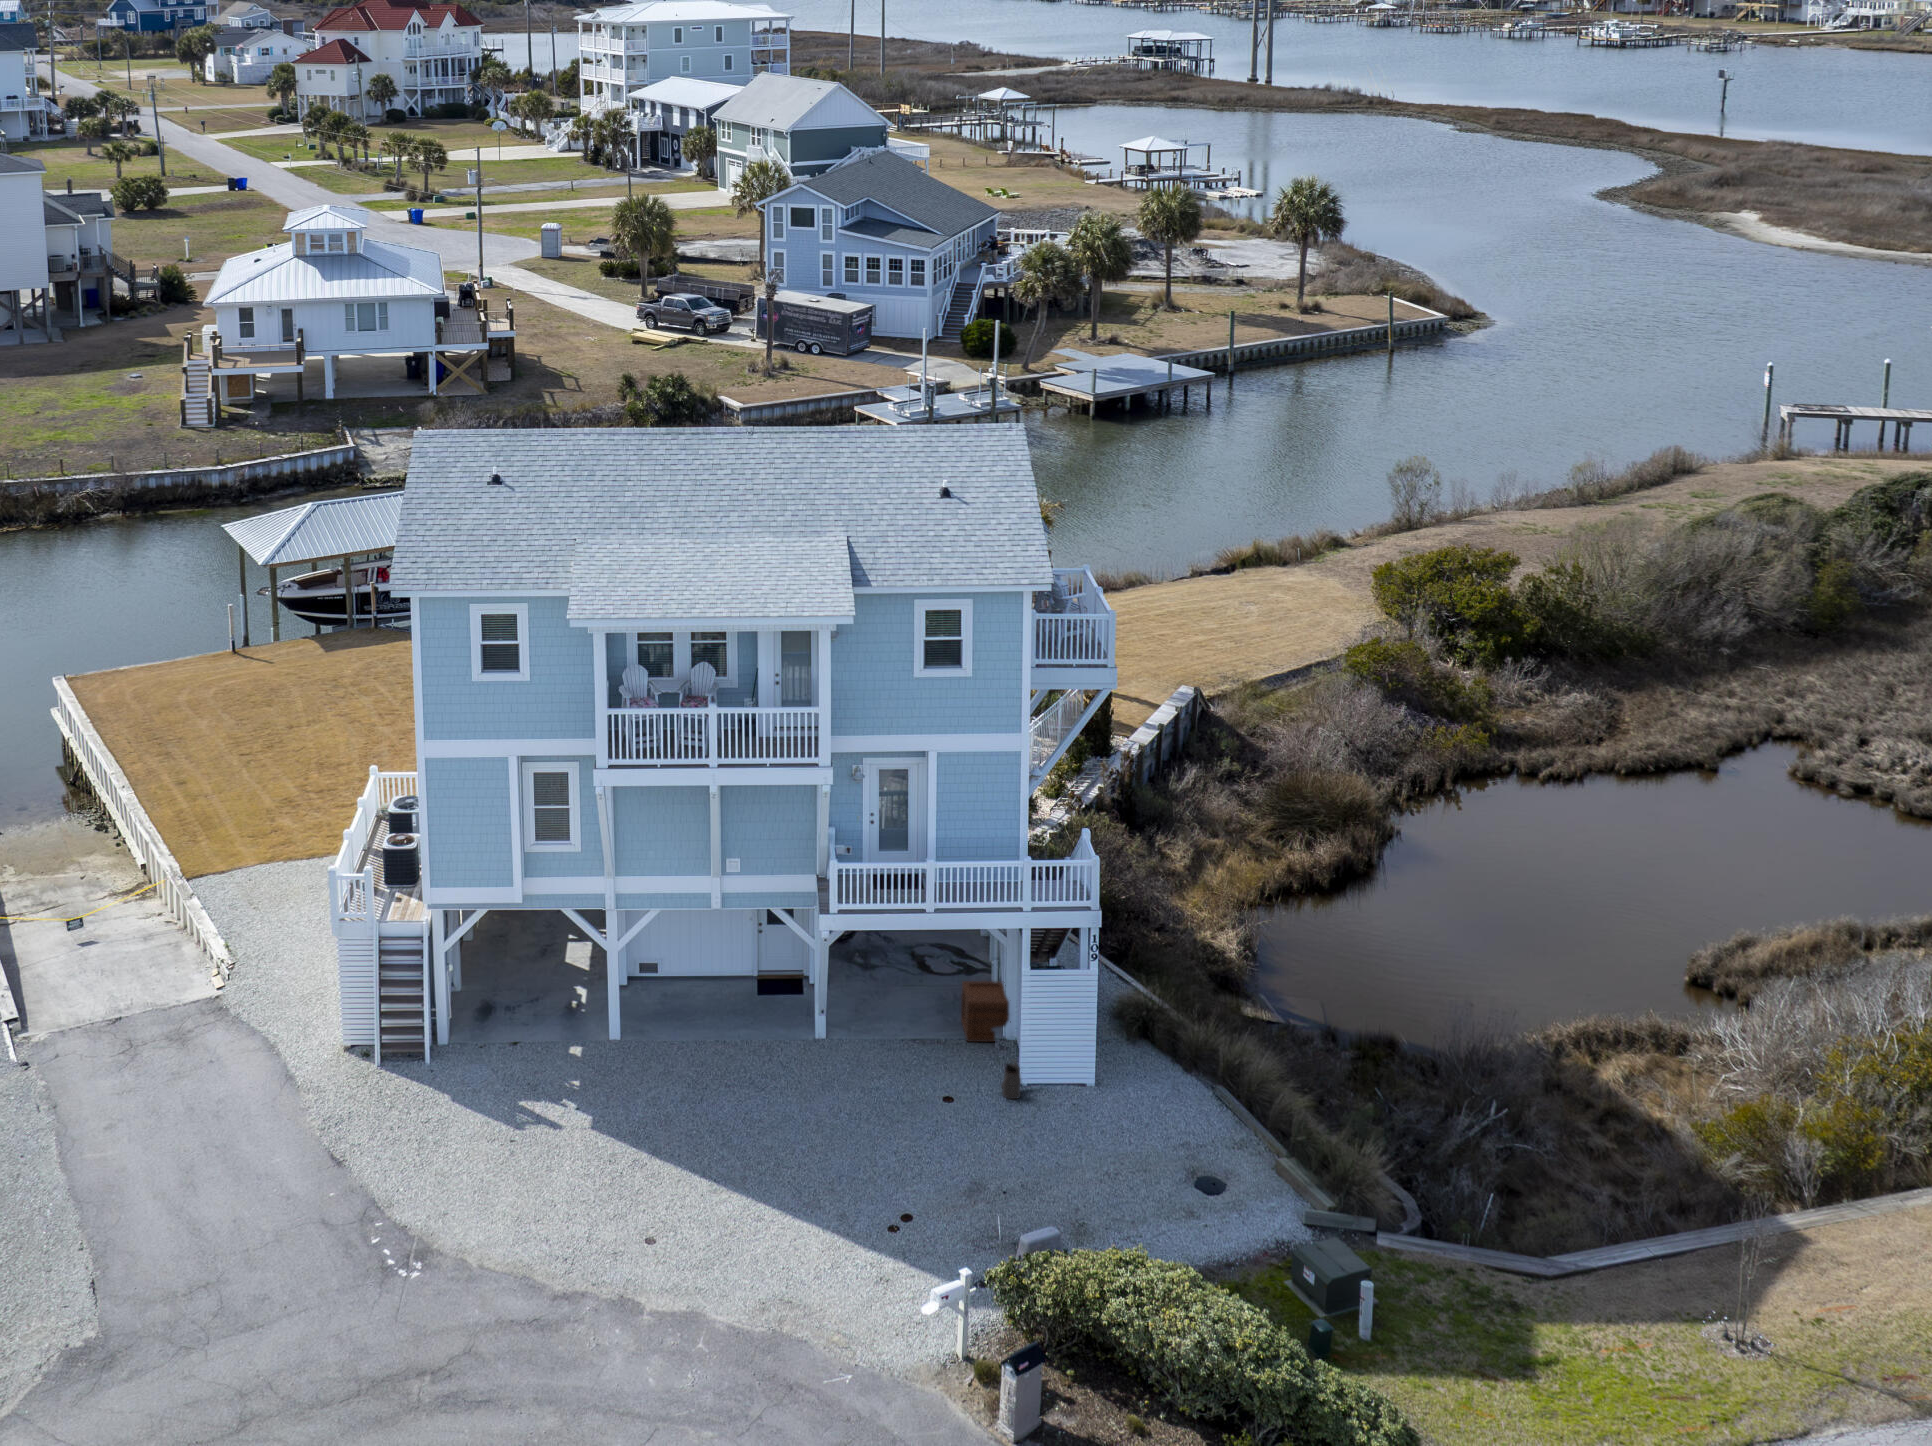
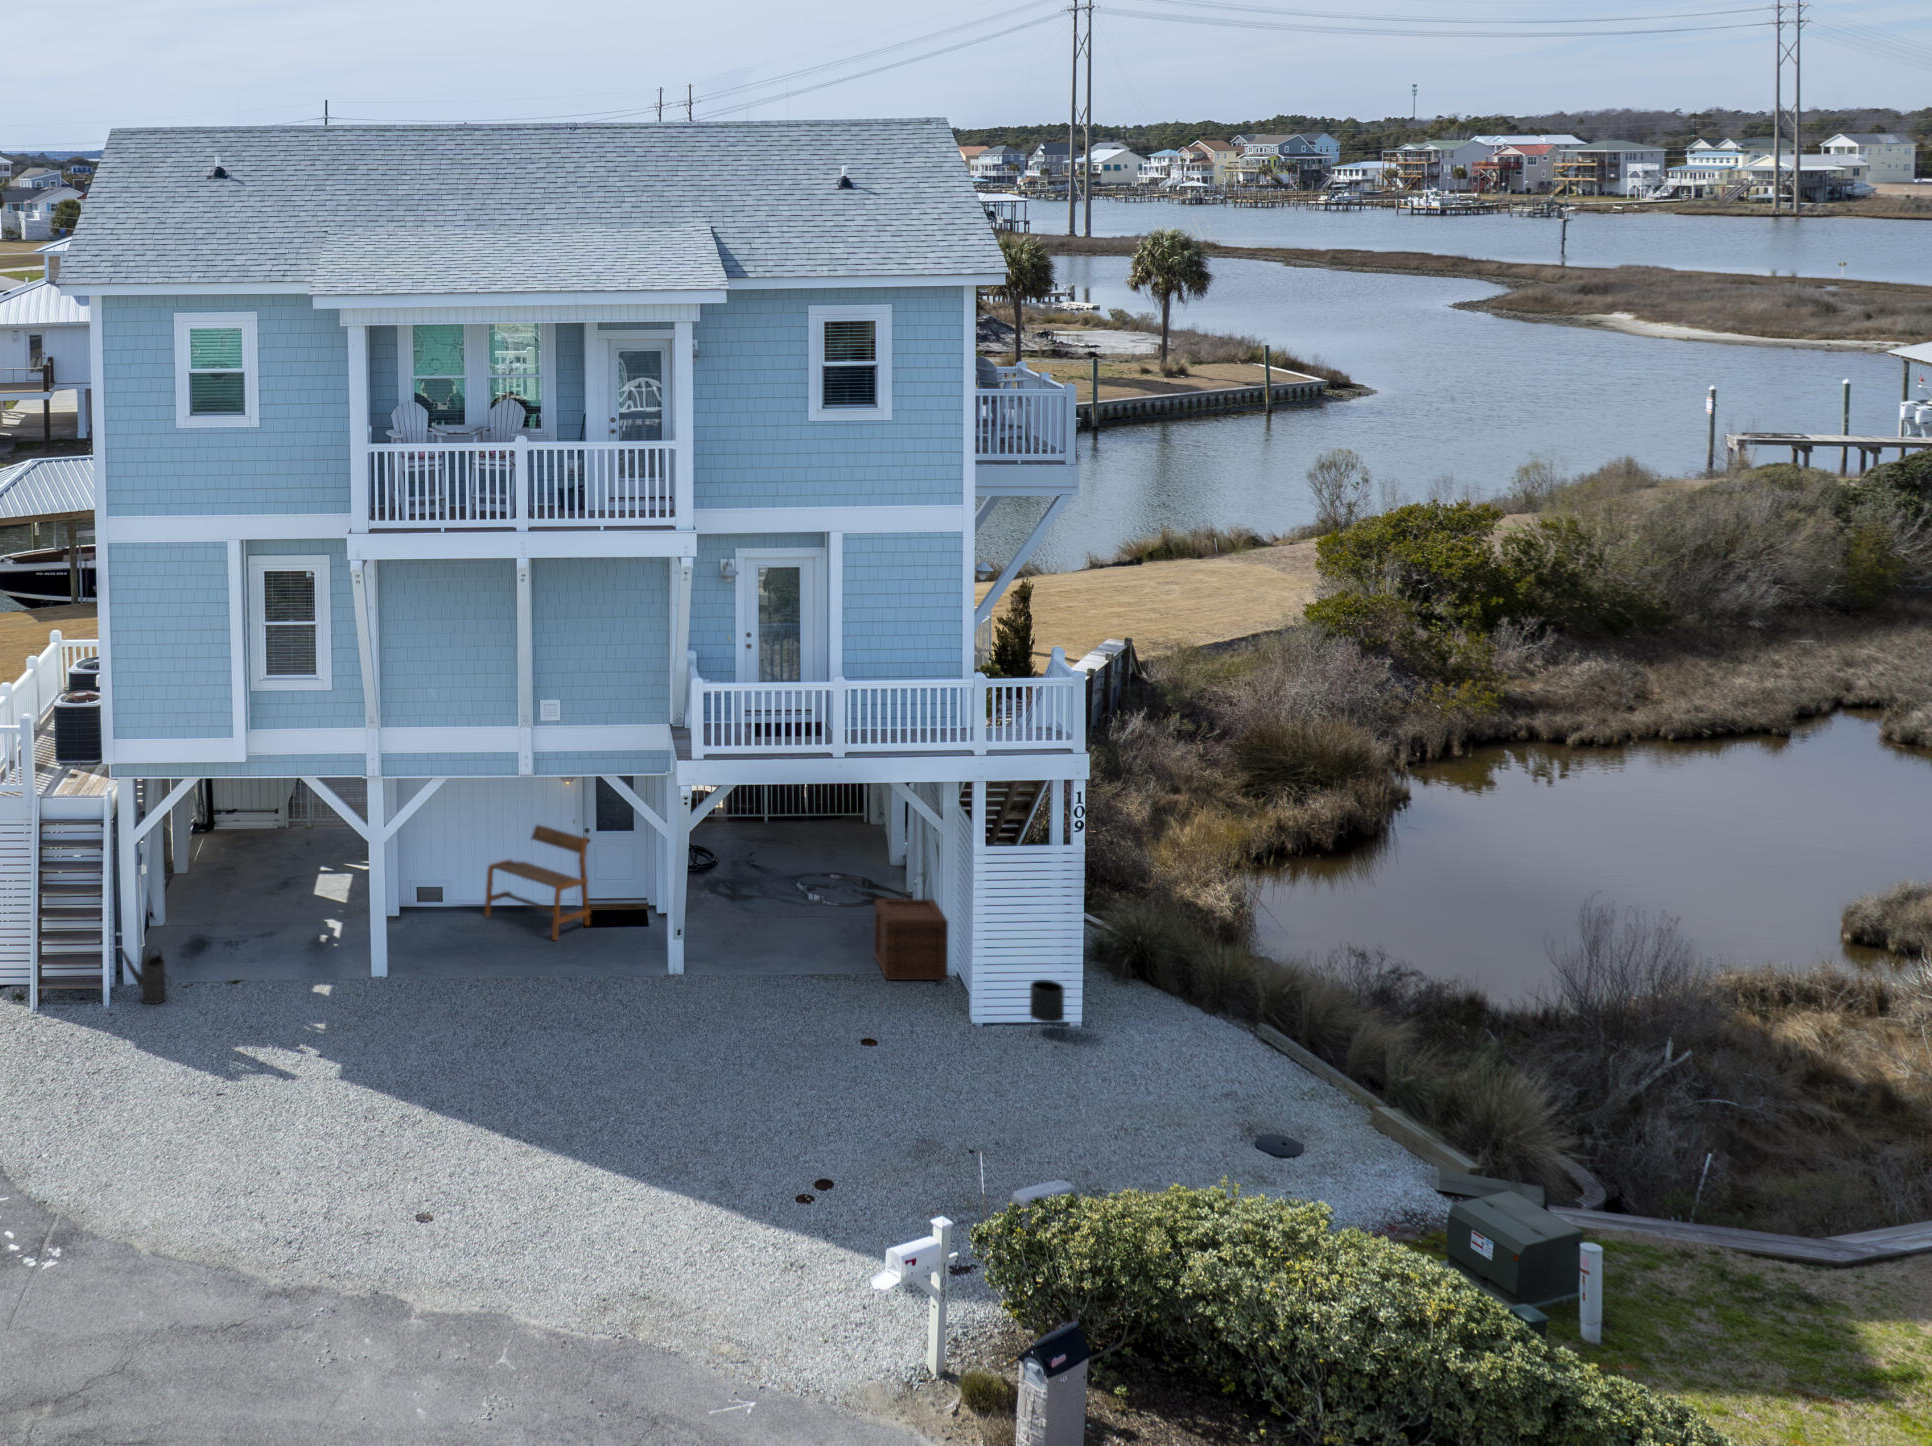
bench: none [685,909,761,1004] -> present [485,825,591,940]
planter: none [1060,1054,1084,1095] -> present [1030,980,1064,1023]
watering can: present [1001,1059,1021,1099] -> present [121,948,172,1004]

